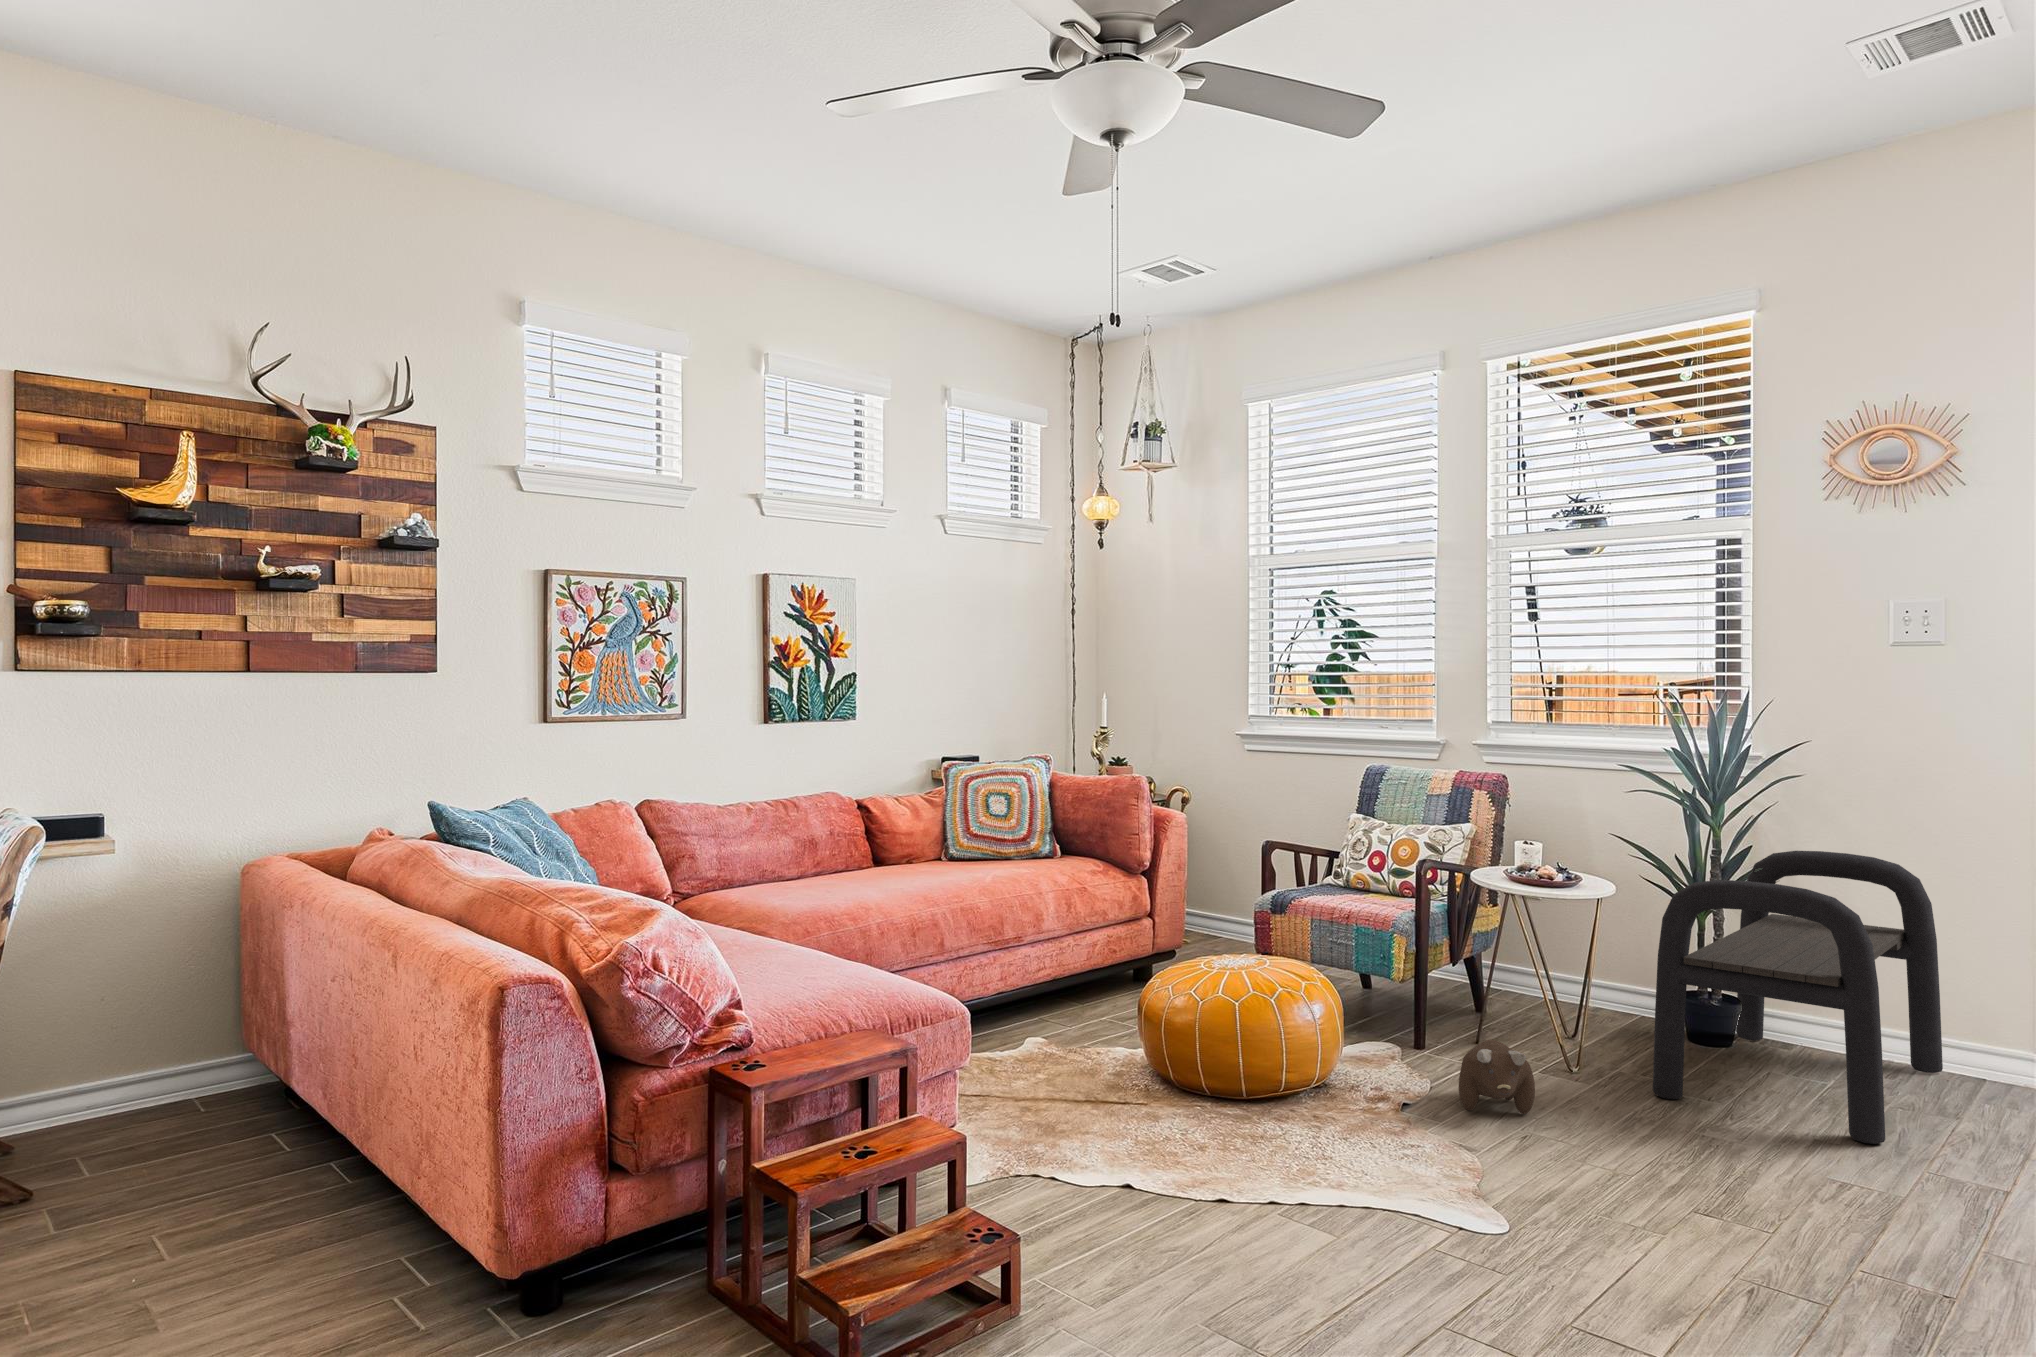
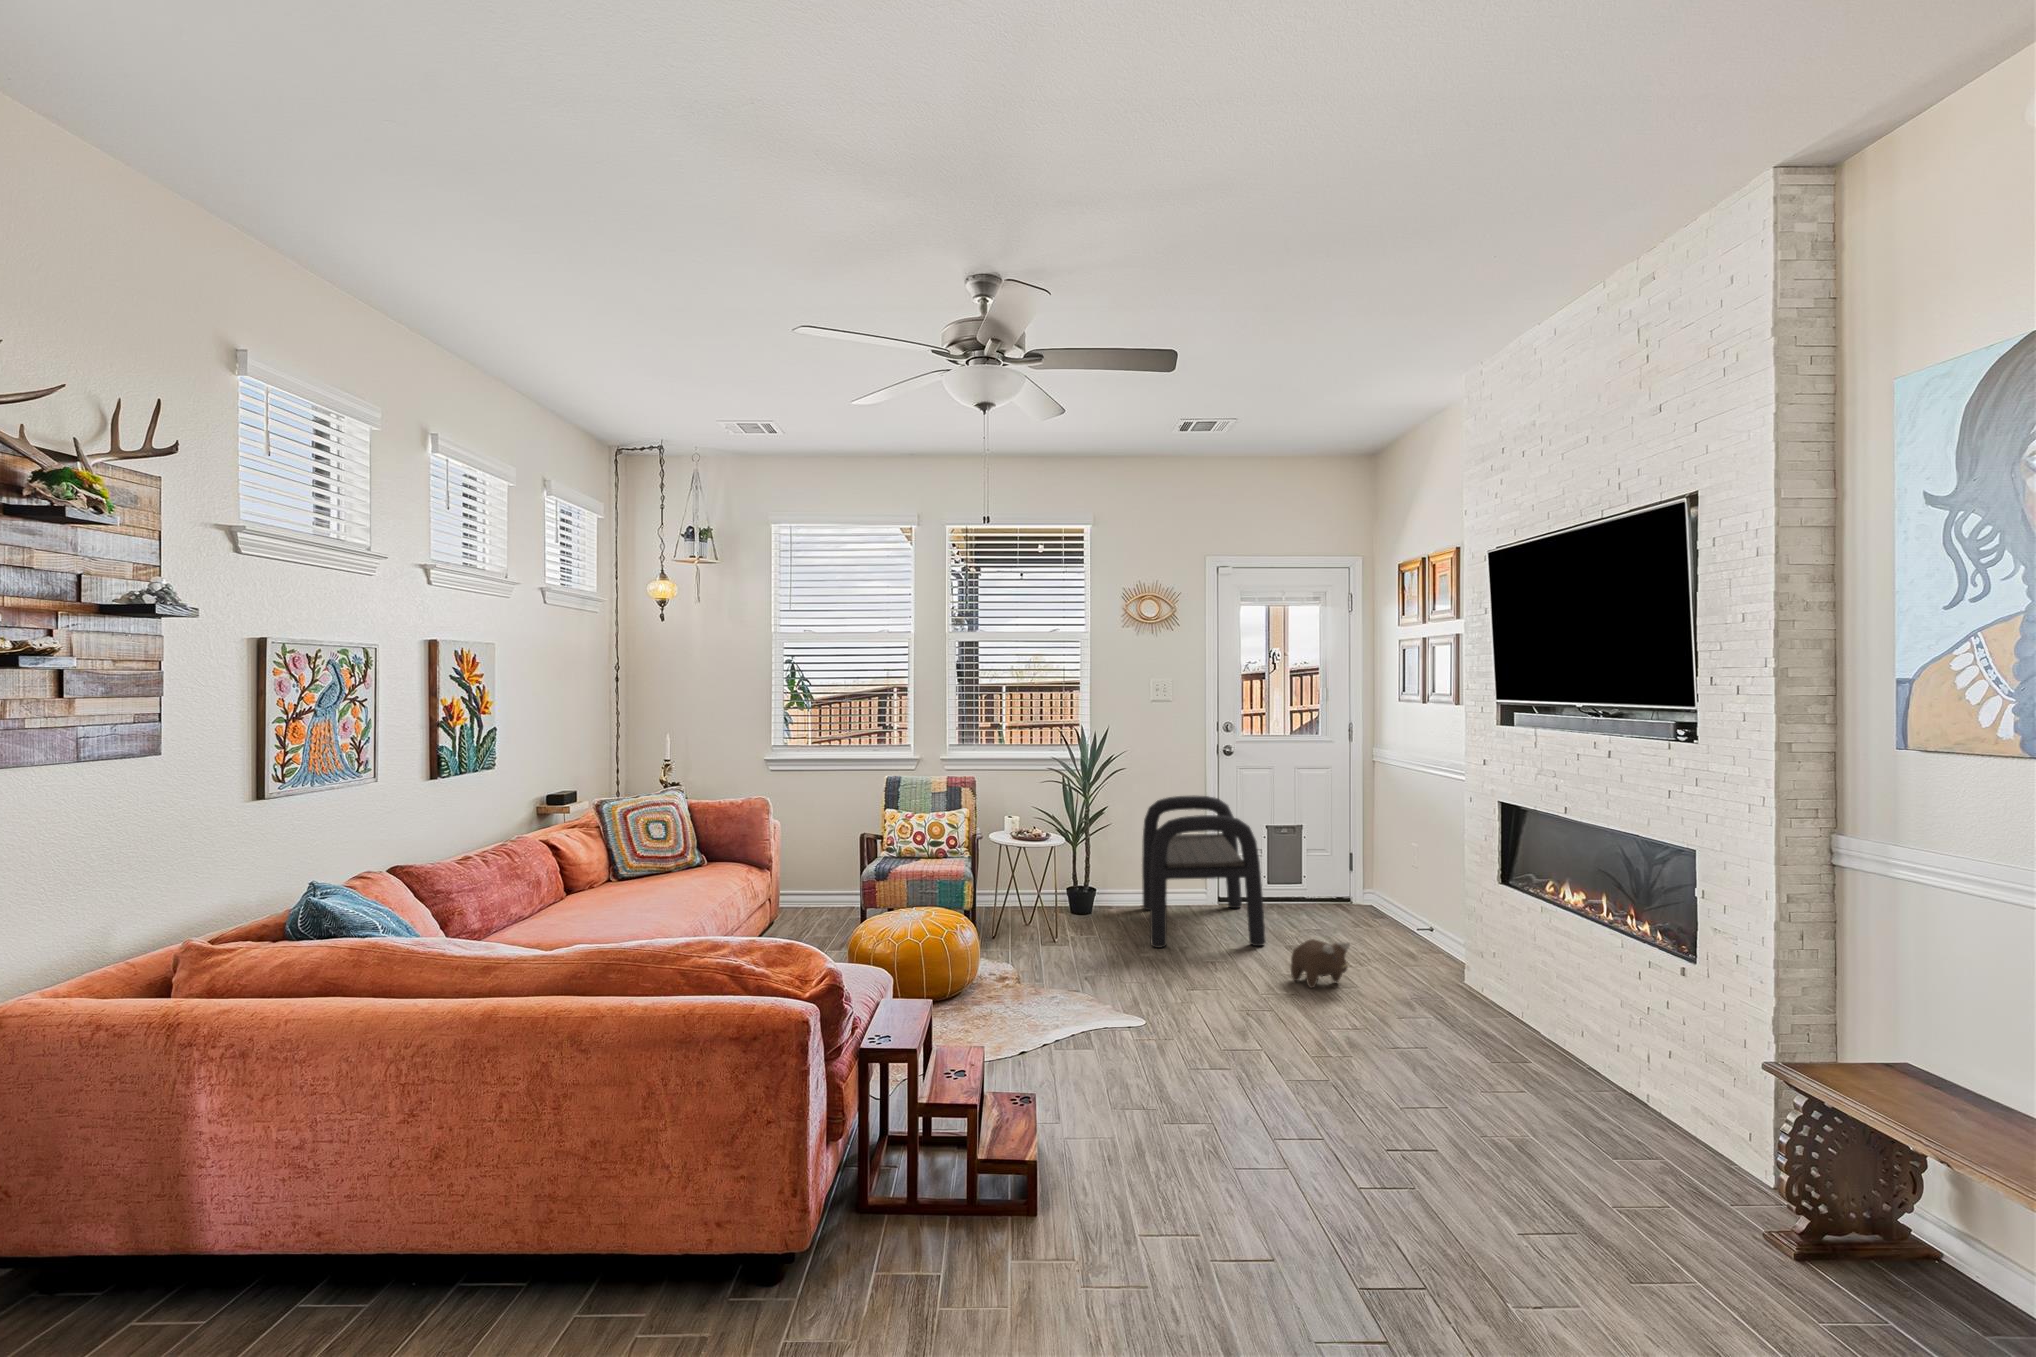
plush toy: present [1459,1040,1535,1114] -> present [1291,939,1350,988]

